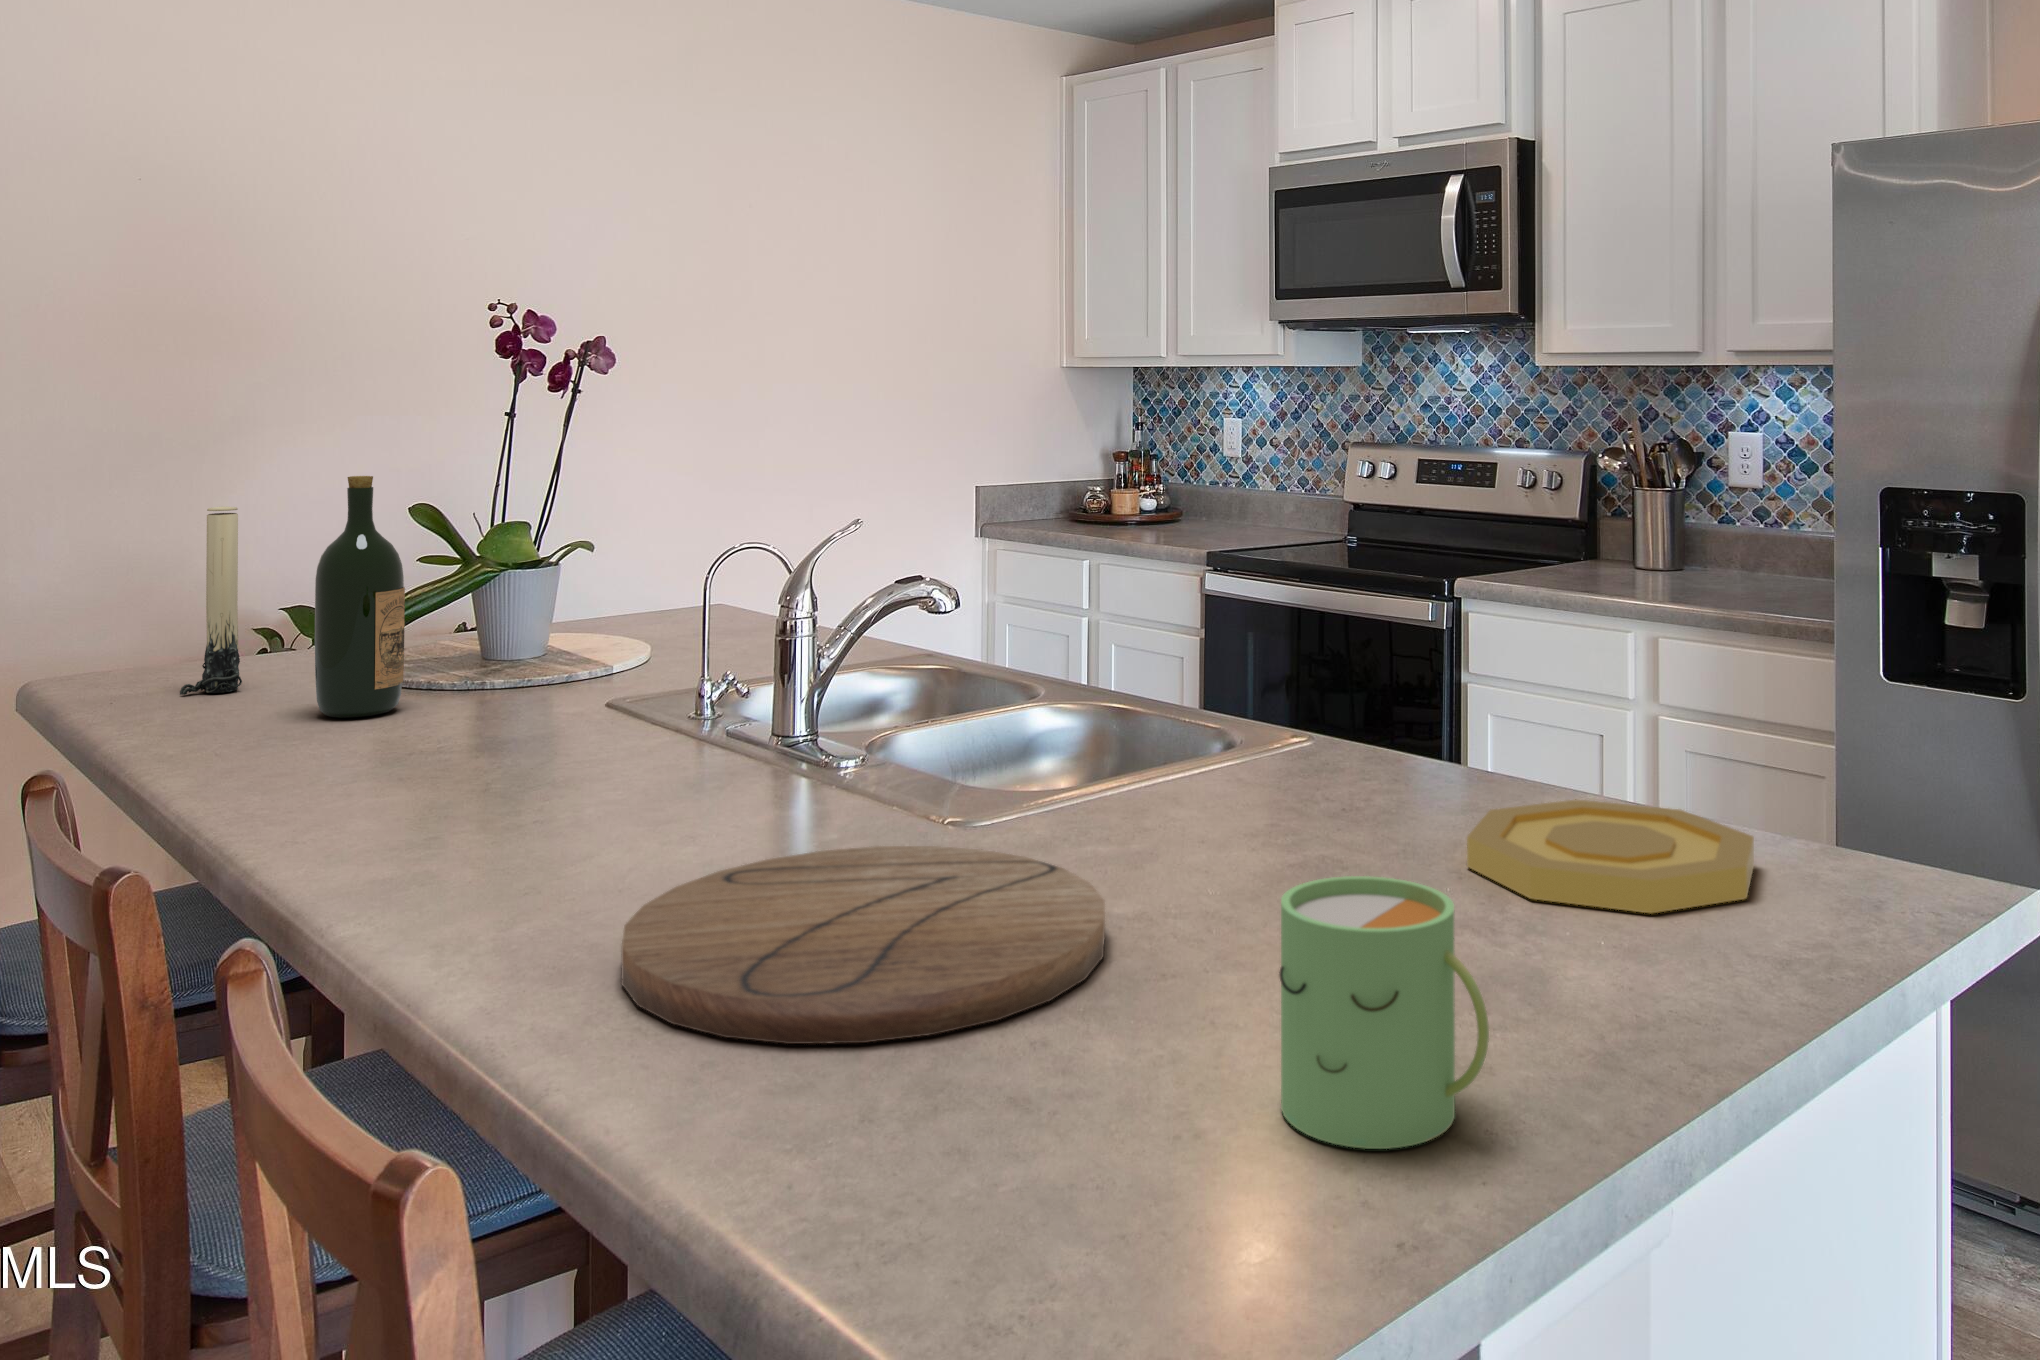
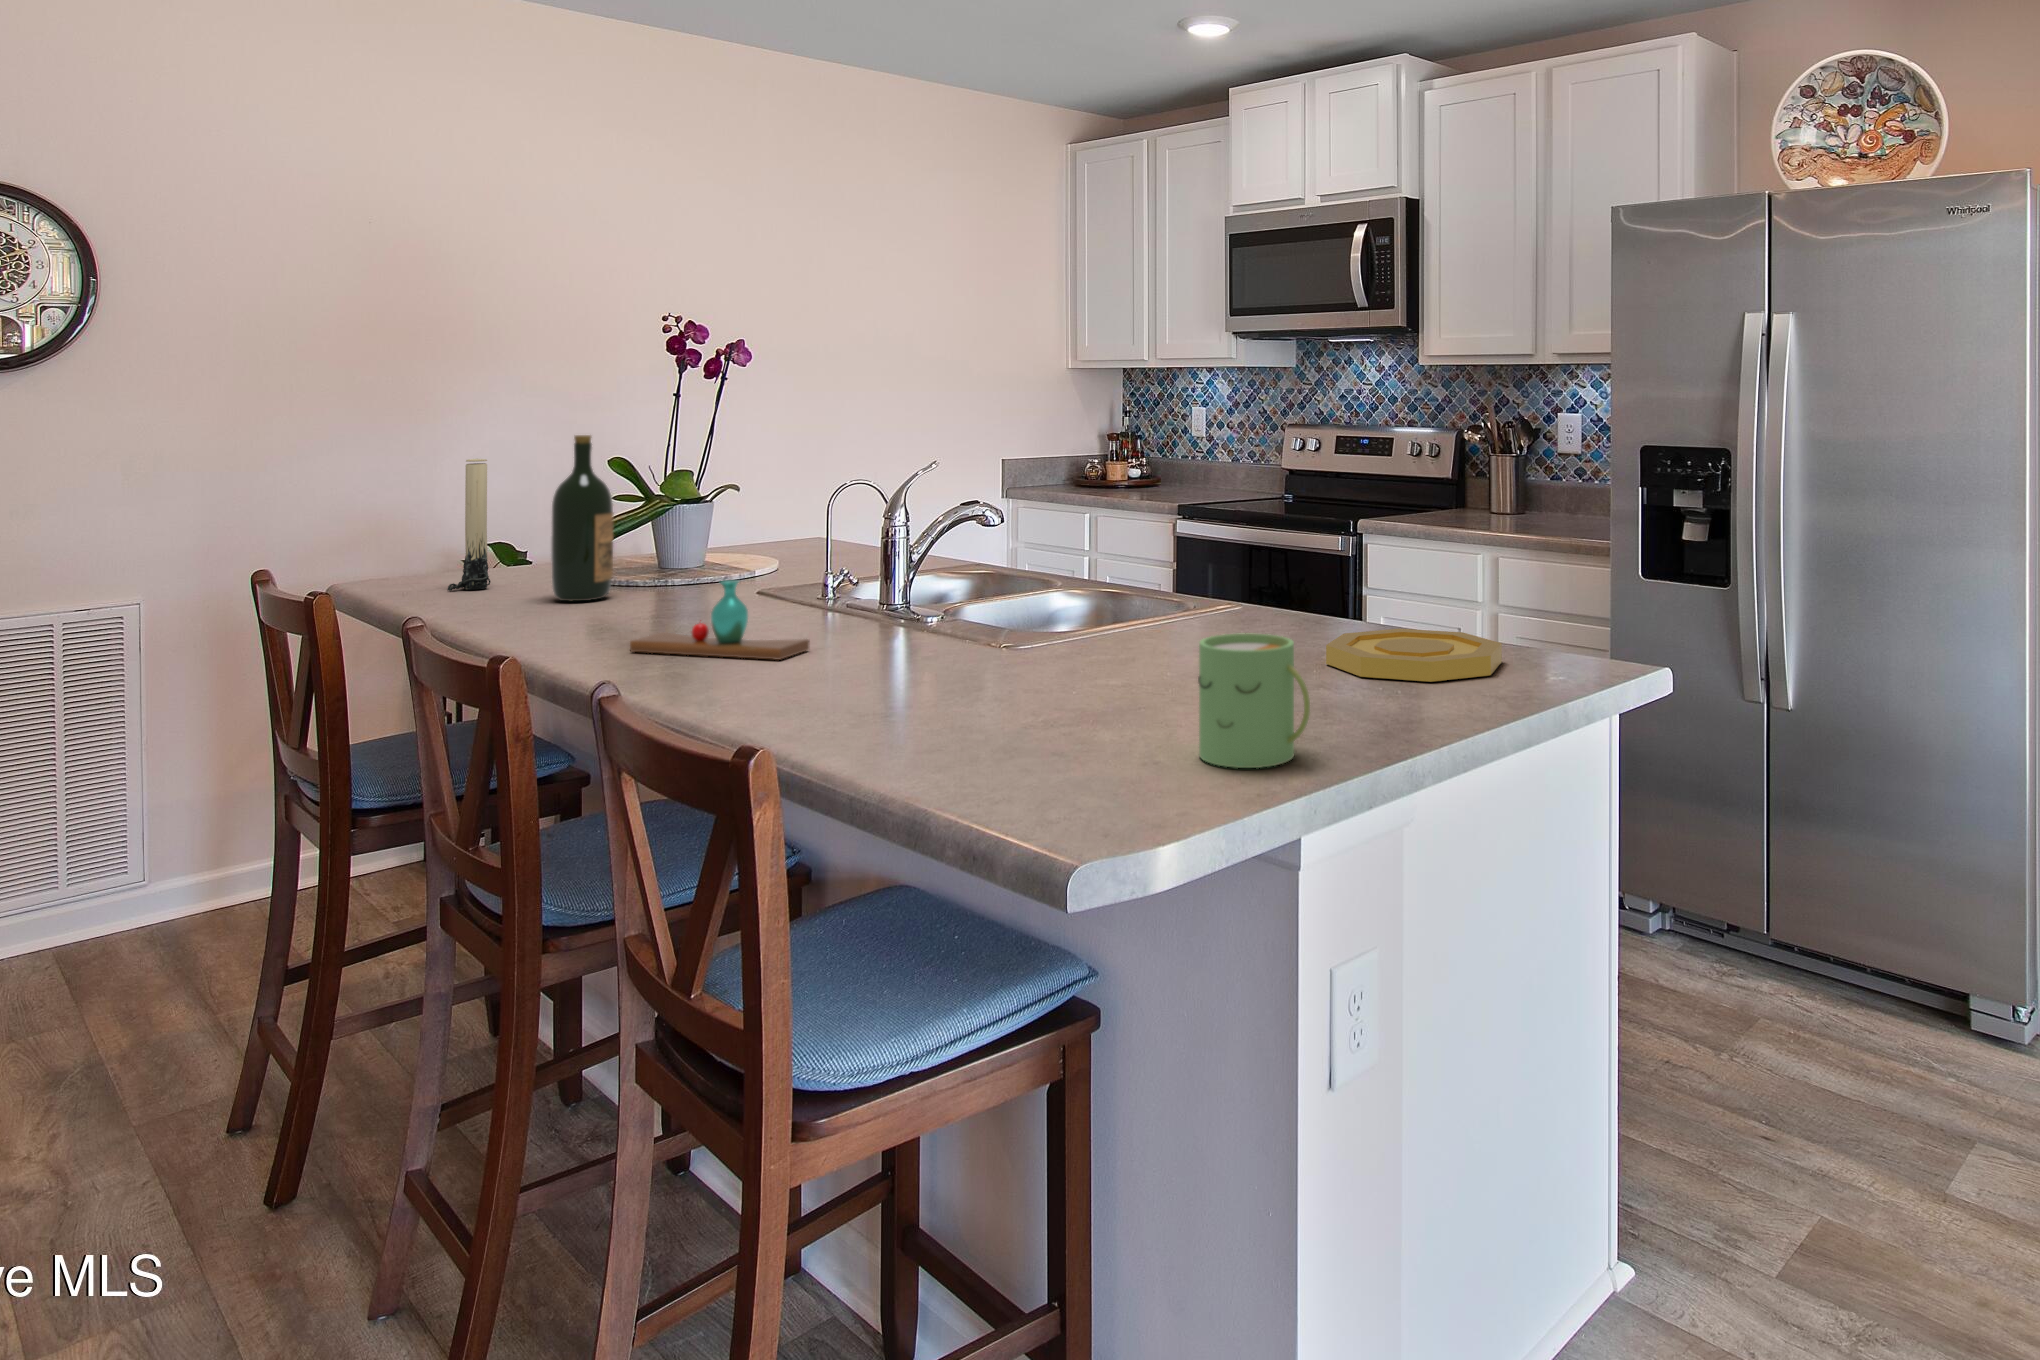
vase: none [382,713,655,844] -> present [630,580,810,660]
cutting board: present [621,846,1105,1044] -> none [813,652,1102,737]

